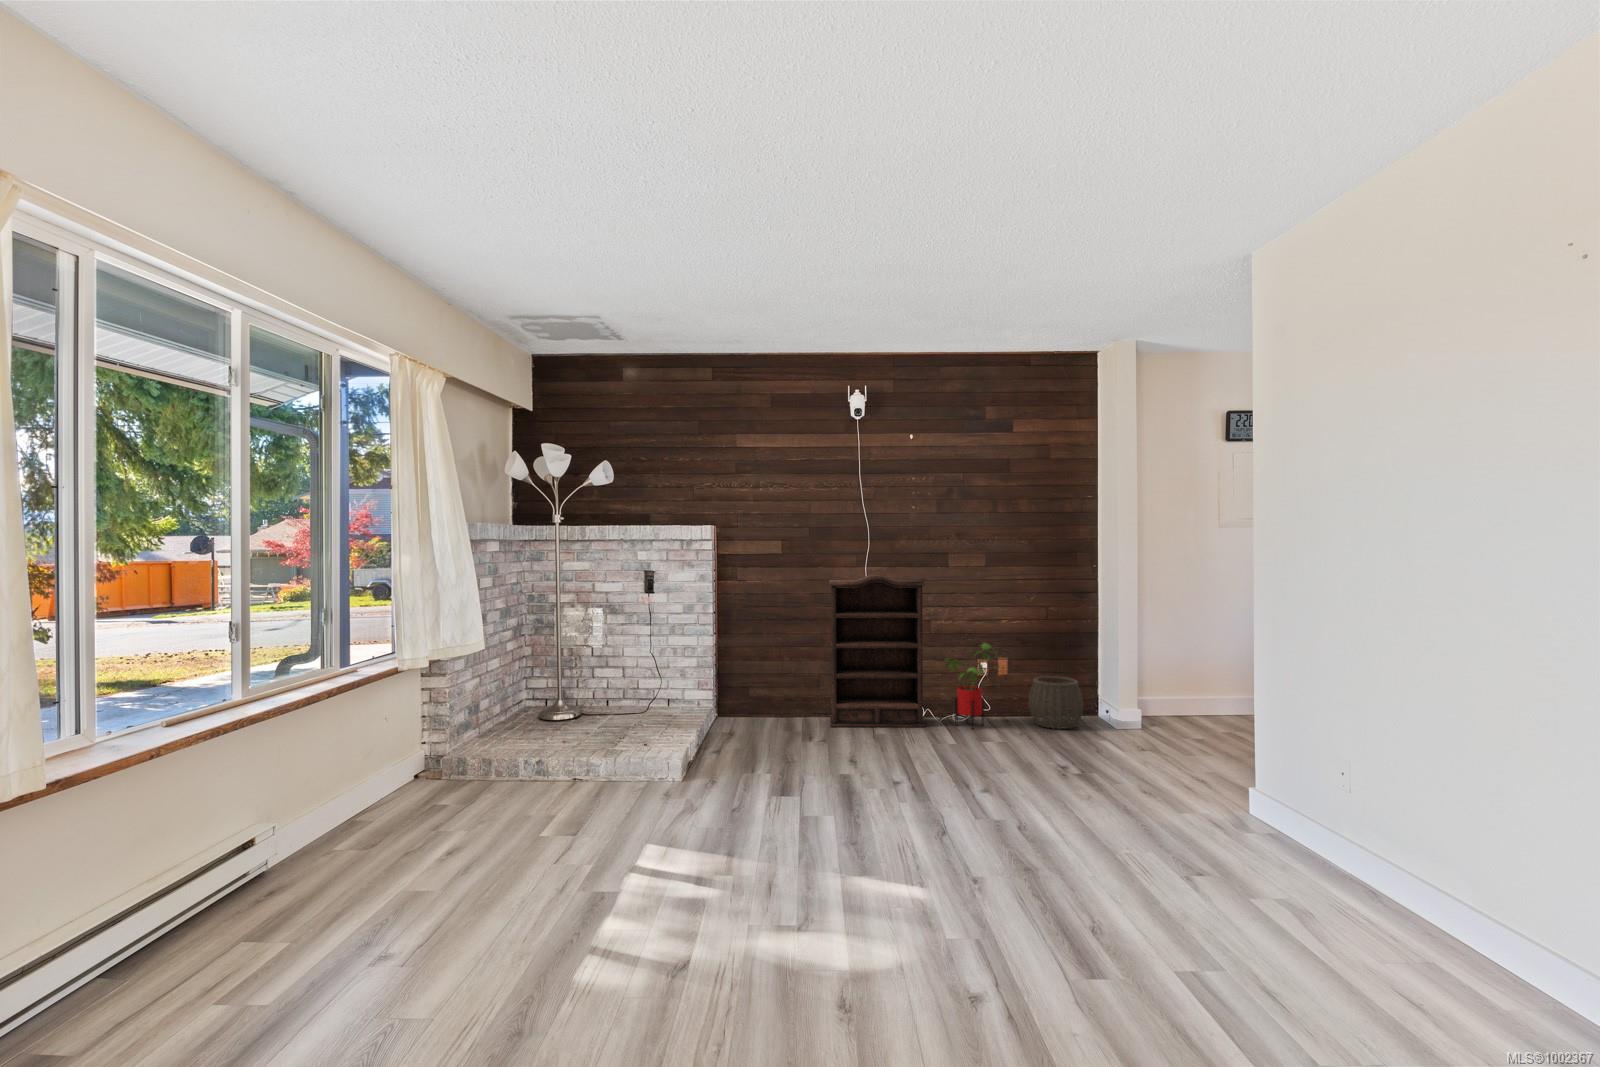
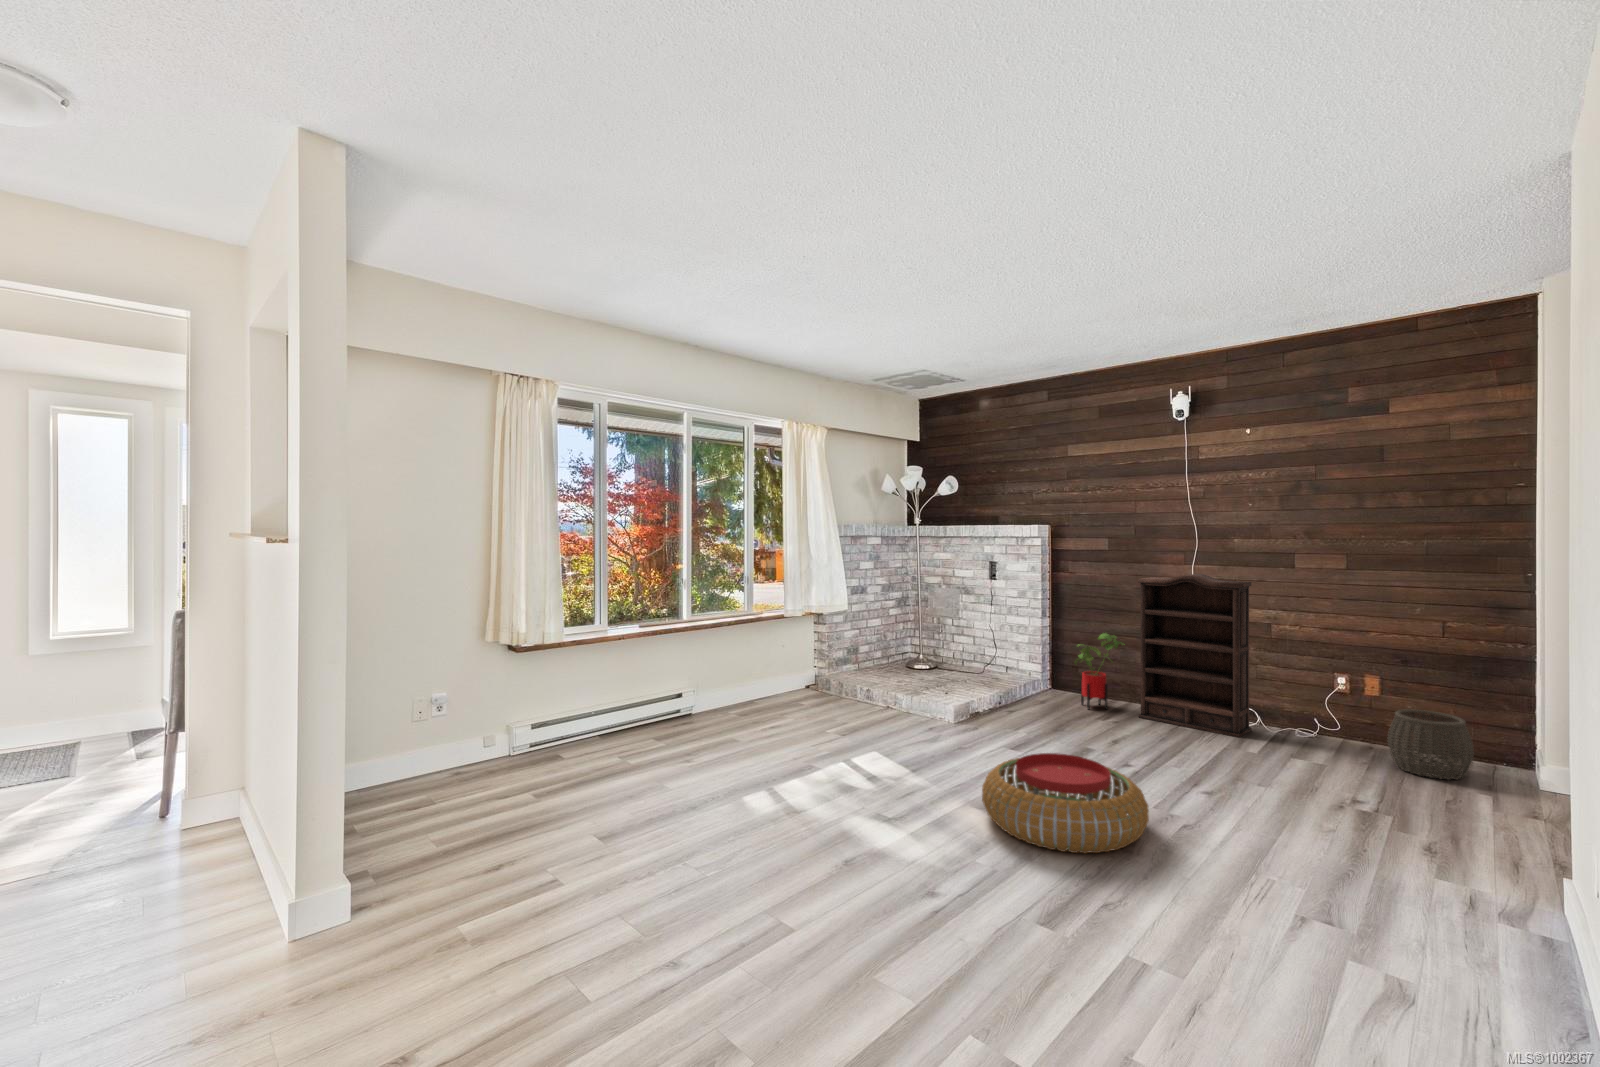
house plant: present [945,643,992,728] -> present [1074,633,1123,709]
pouf: none [888,775,1072,890] -> present [982,753,1149,853]

